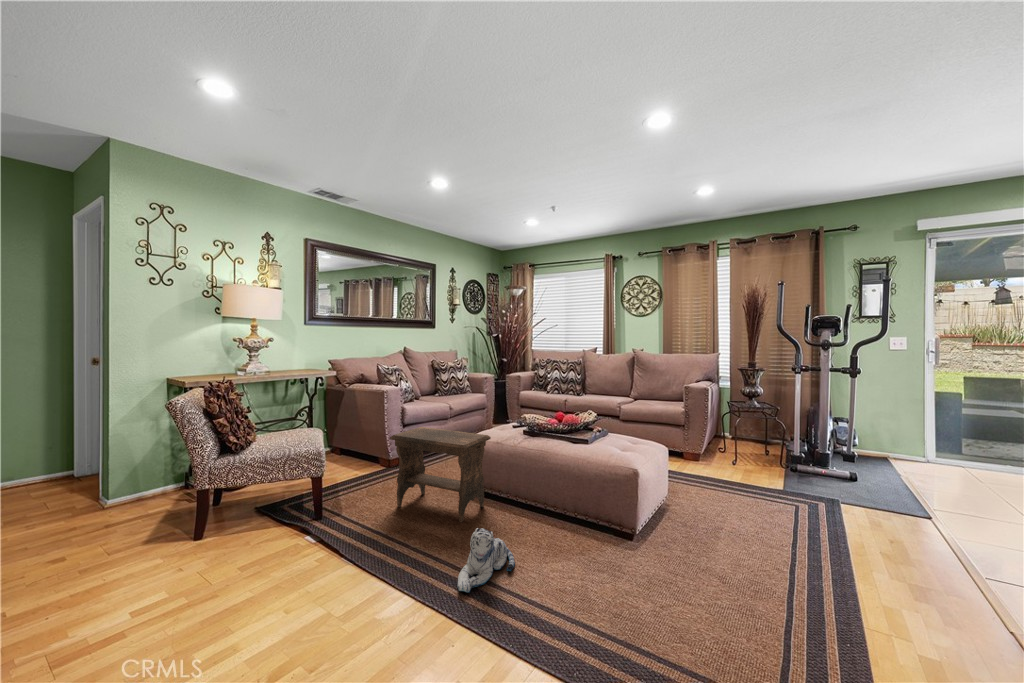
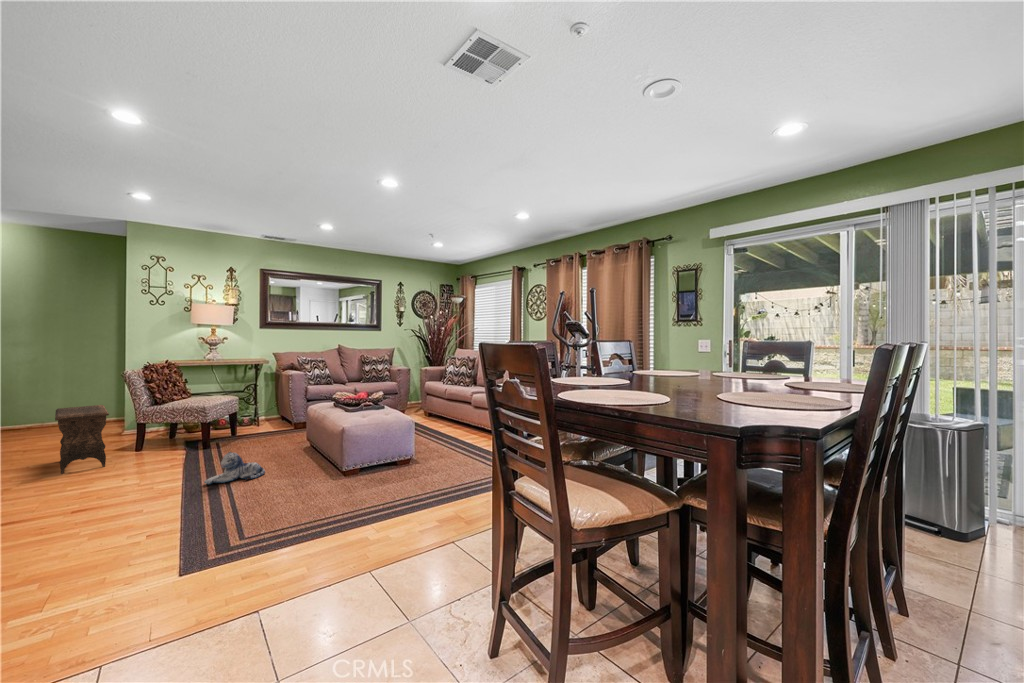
footstool: present [390,427,491,523] -> present [55,405,109,474]

